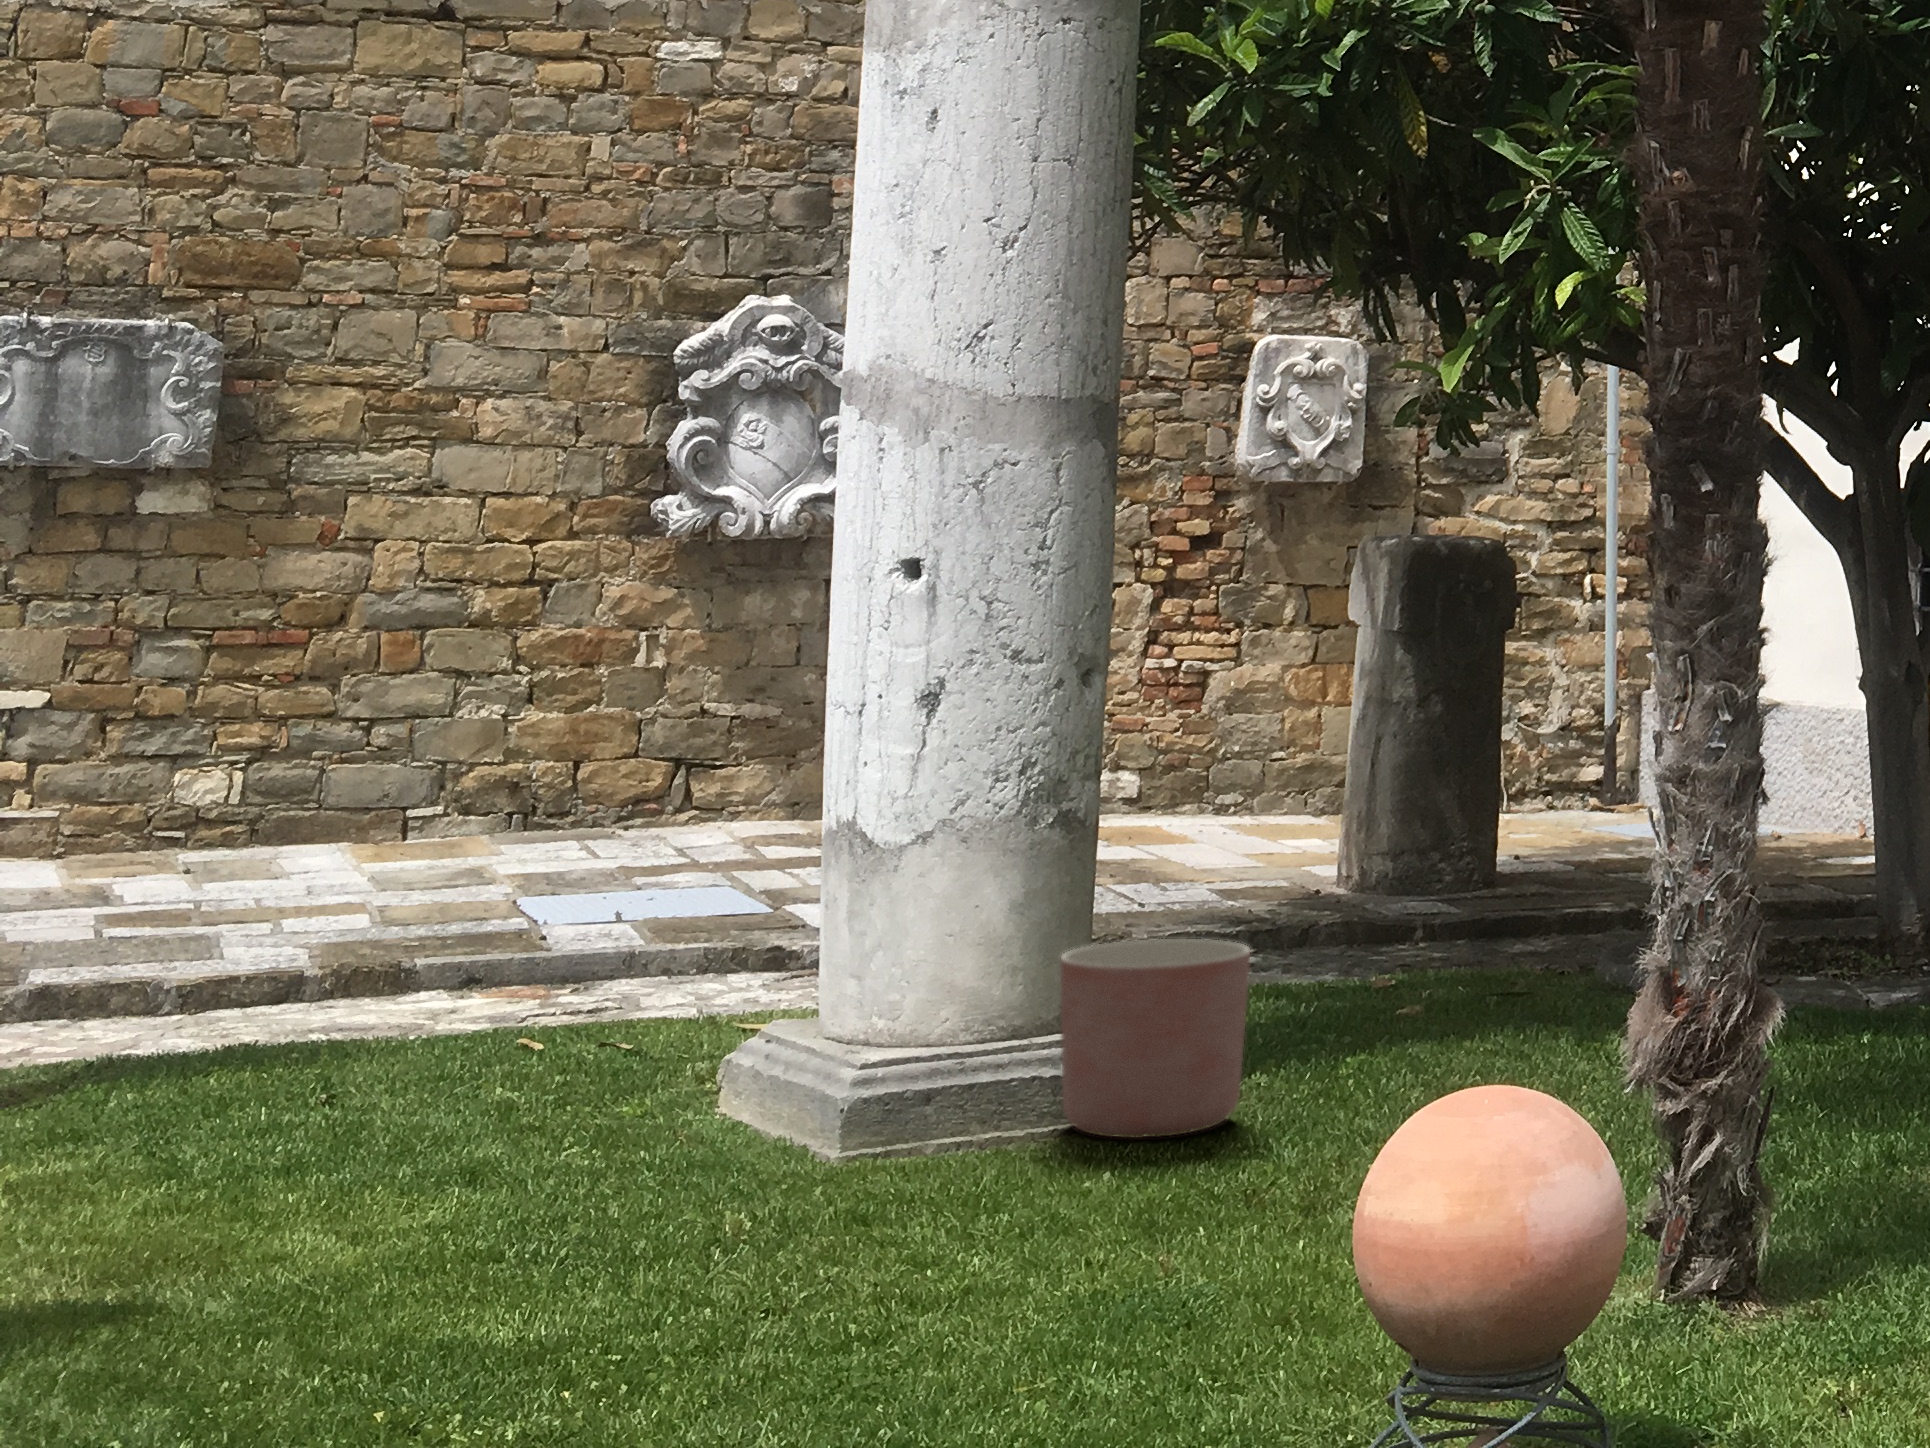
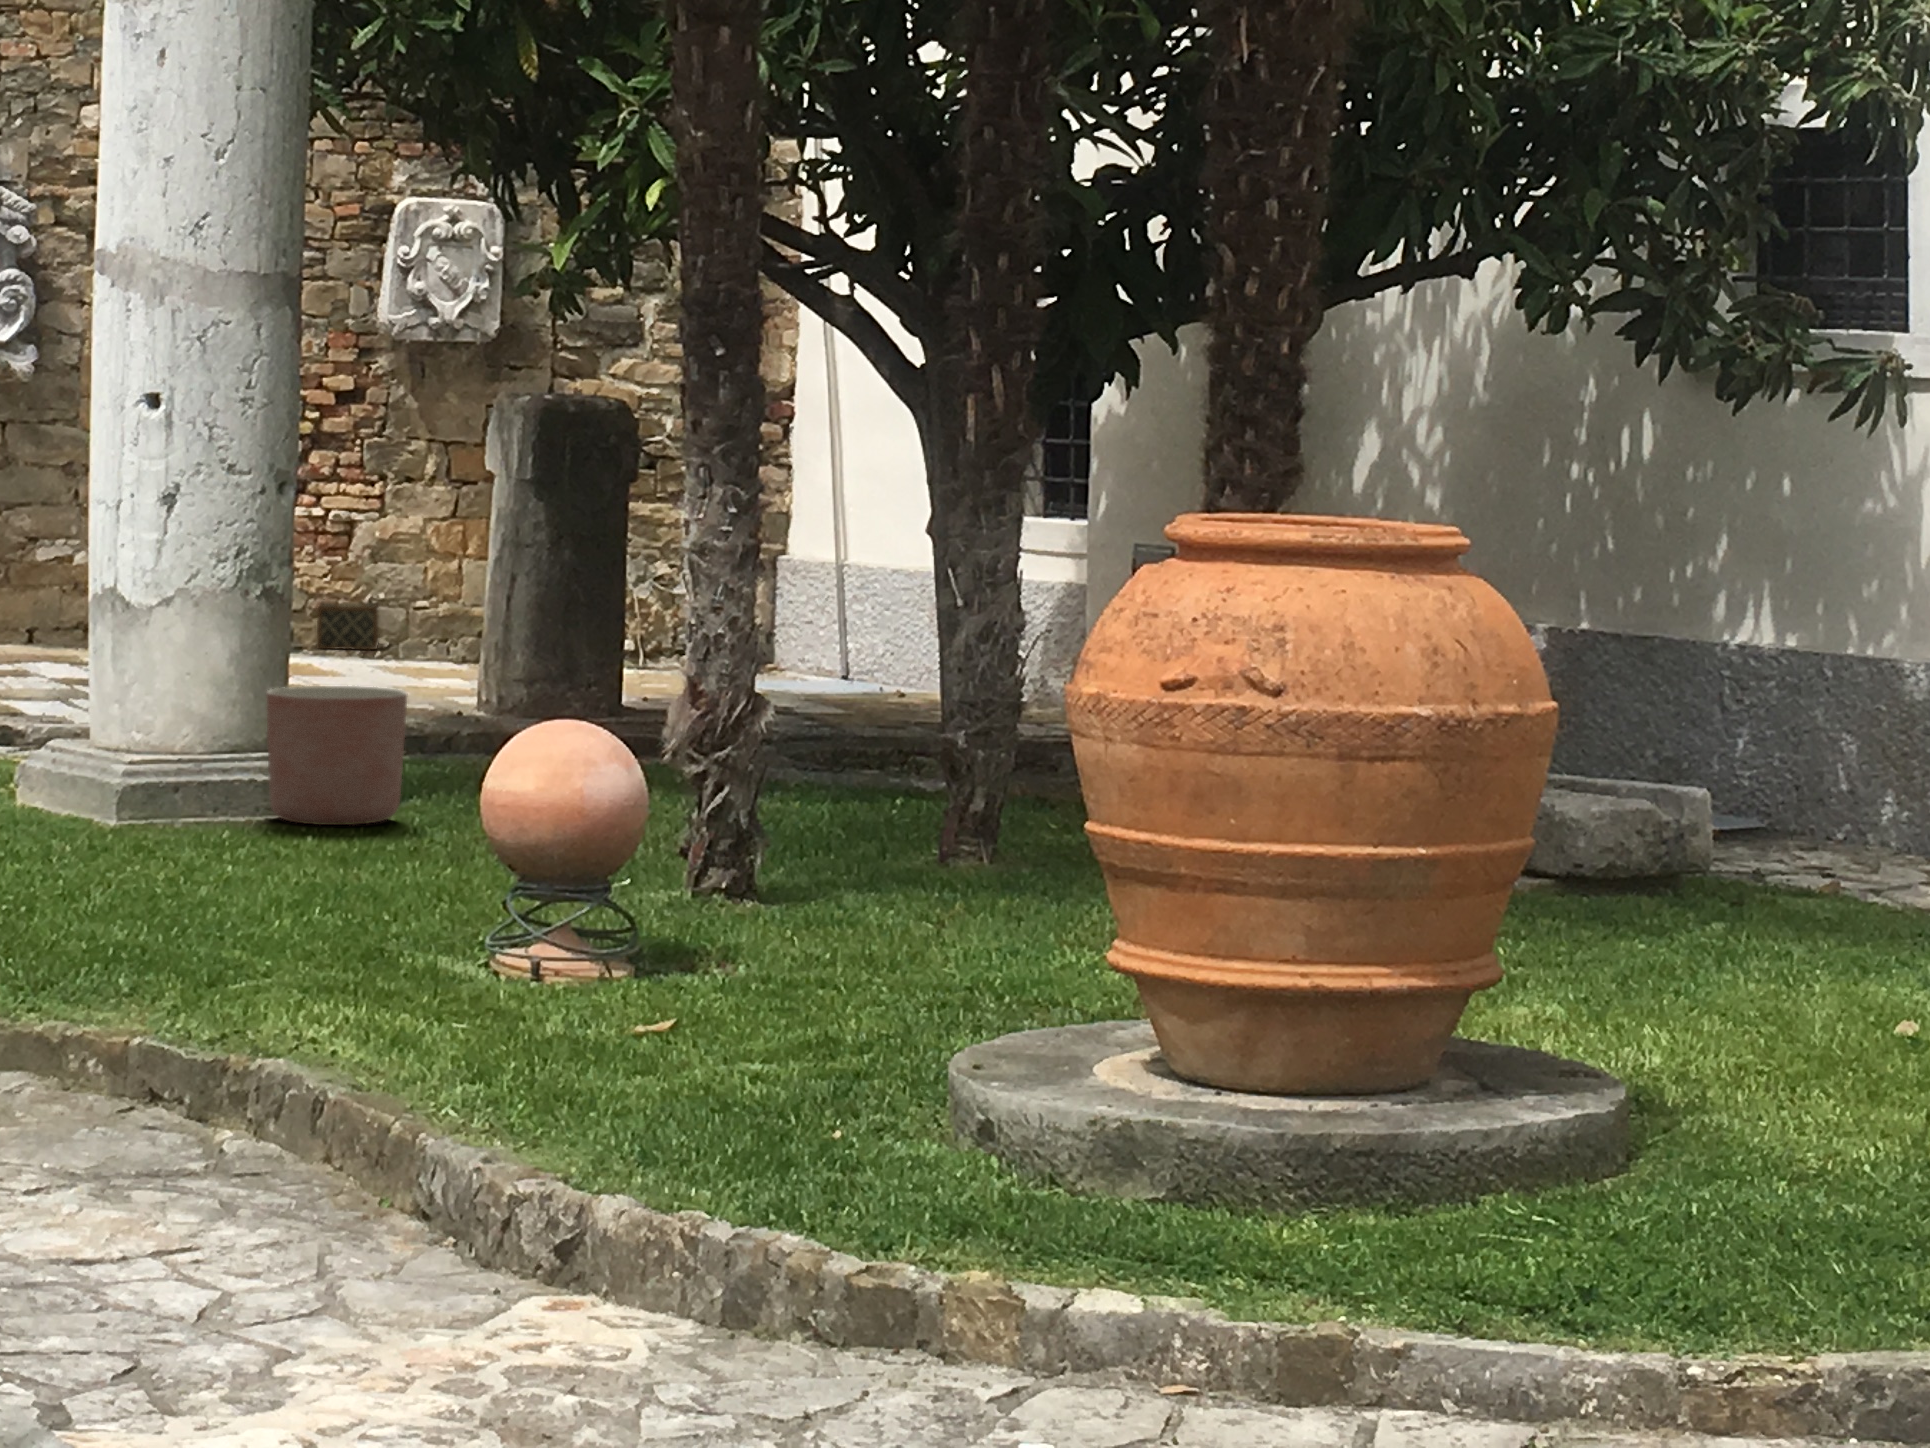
woven basket: none [1164,752,1233,808] -> present [317,602,380,650]

